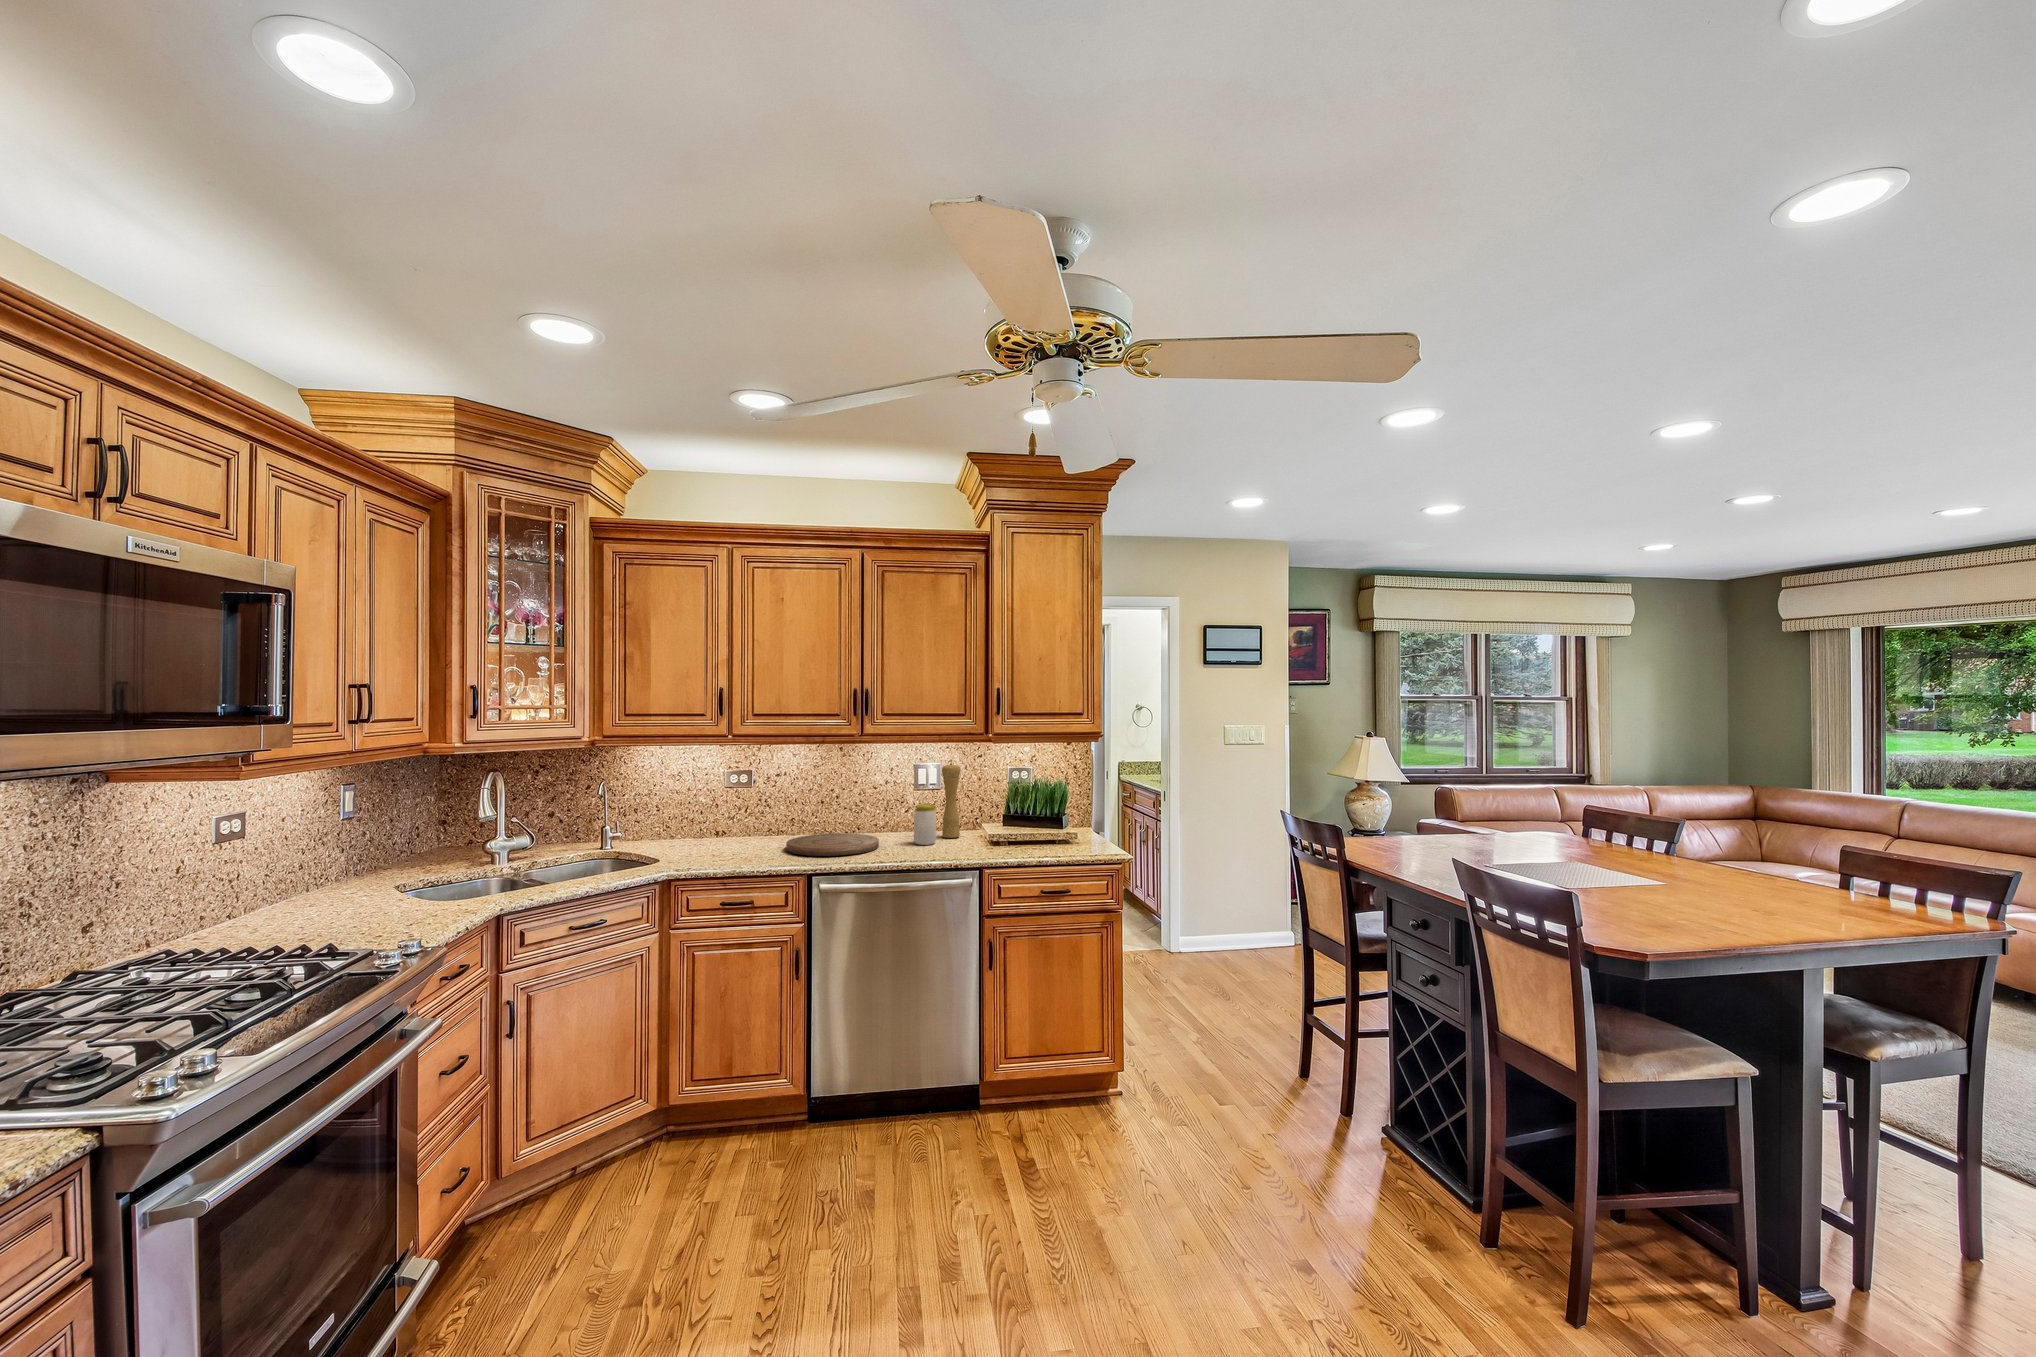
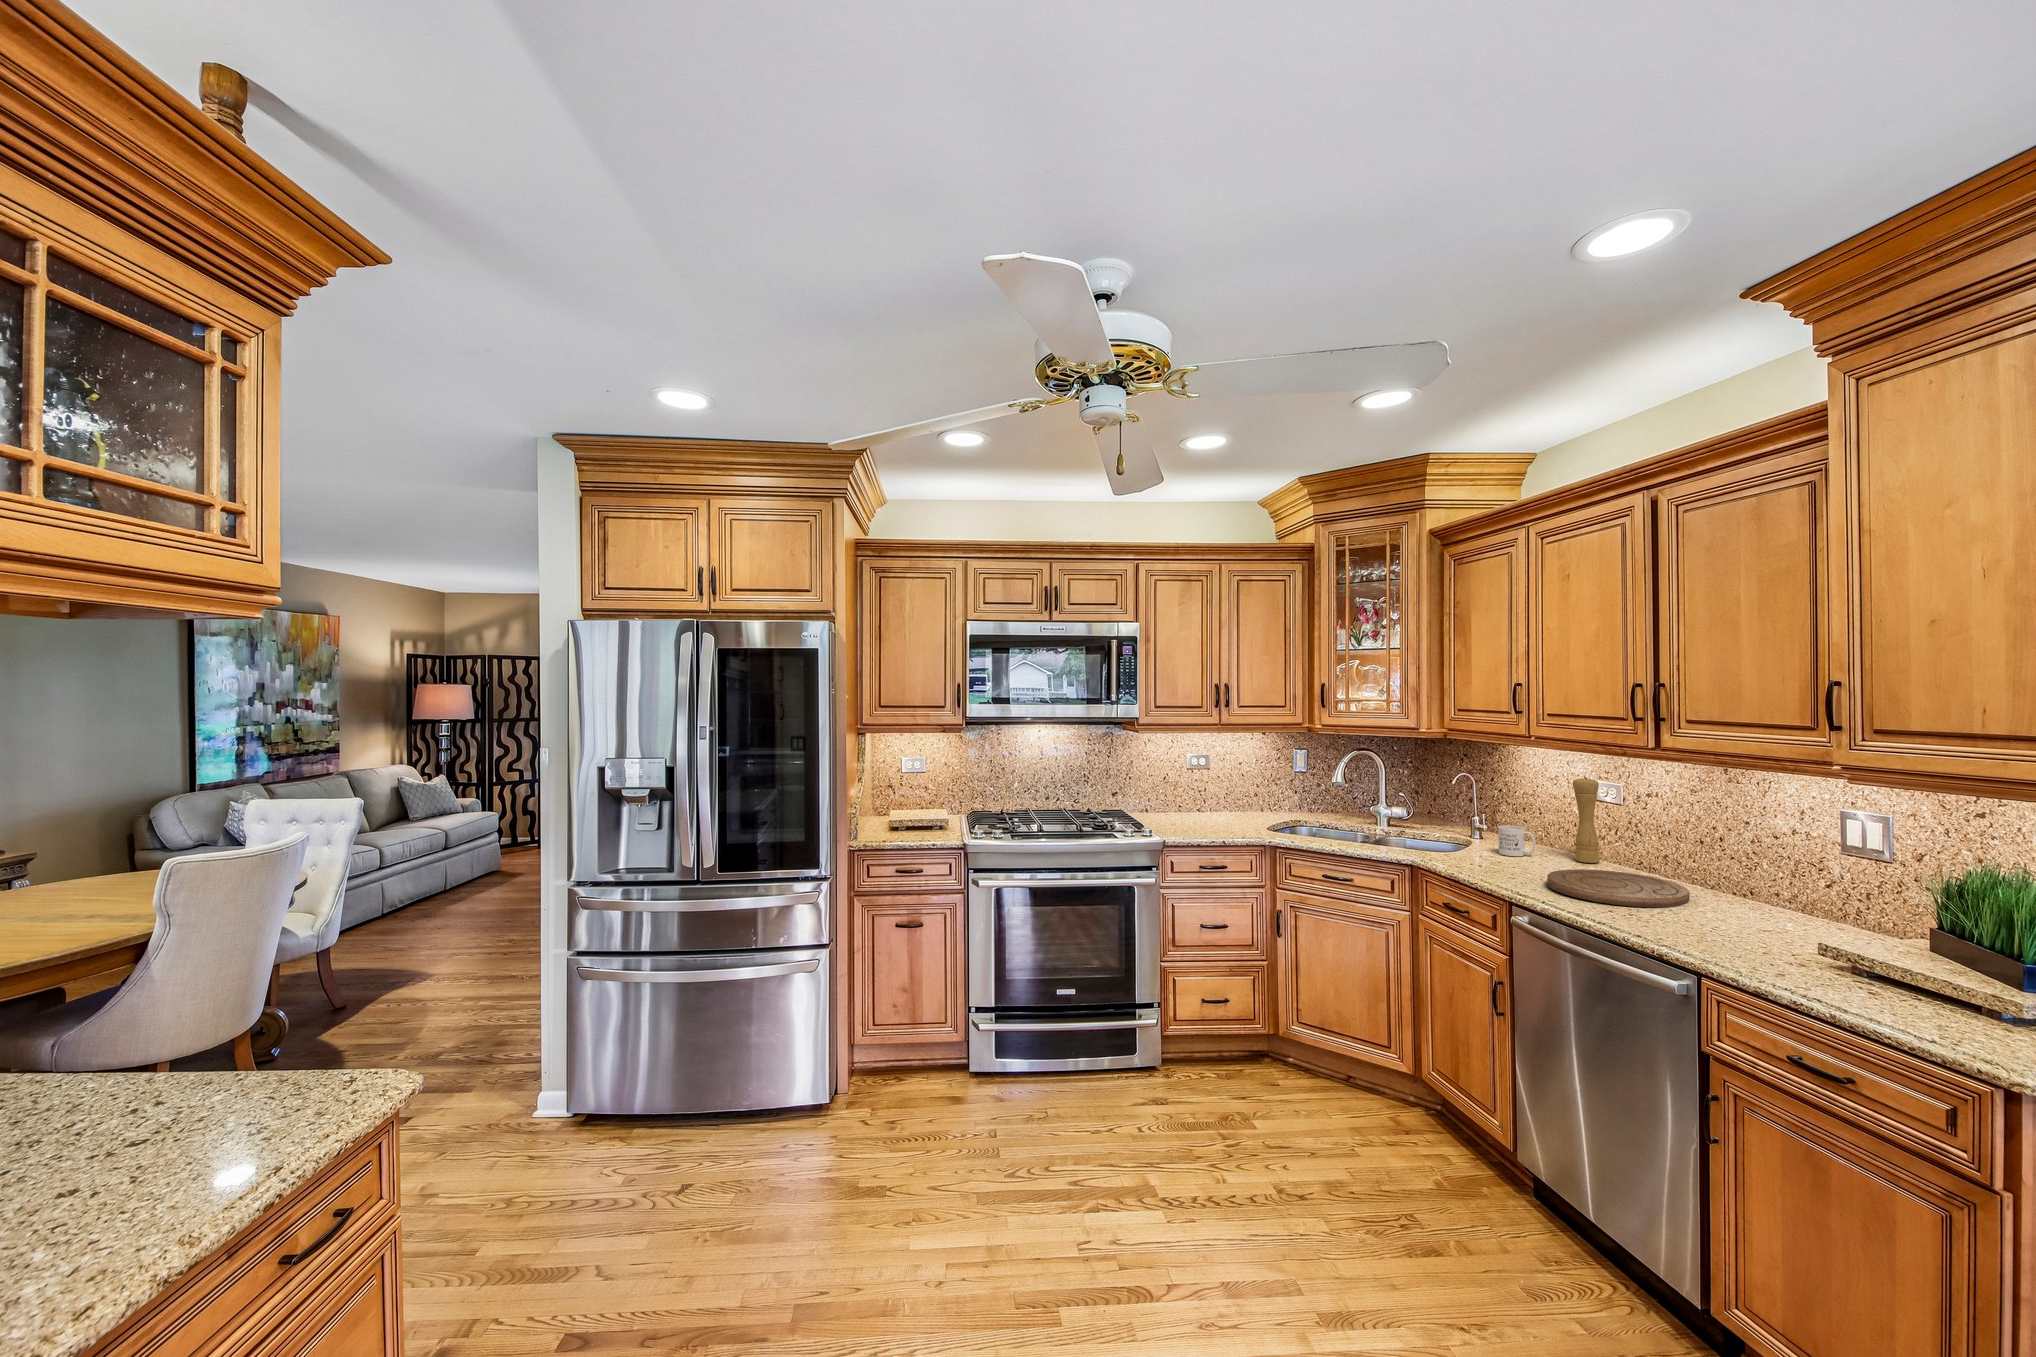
pepper mill: present [942,764,960,838] -> present [1573,777,1600,863]
jar: present [914,804,936,845] -> none [1711,866,1756,929]
mug: none [679,822,710,851] -> present [1498,826,1535,856]

